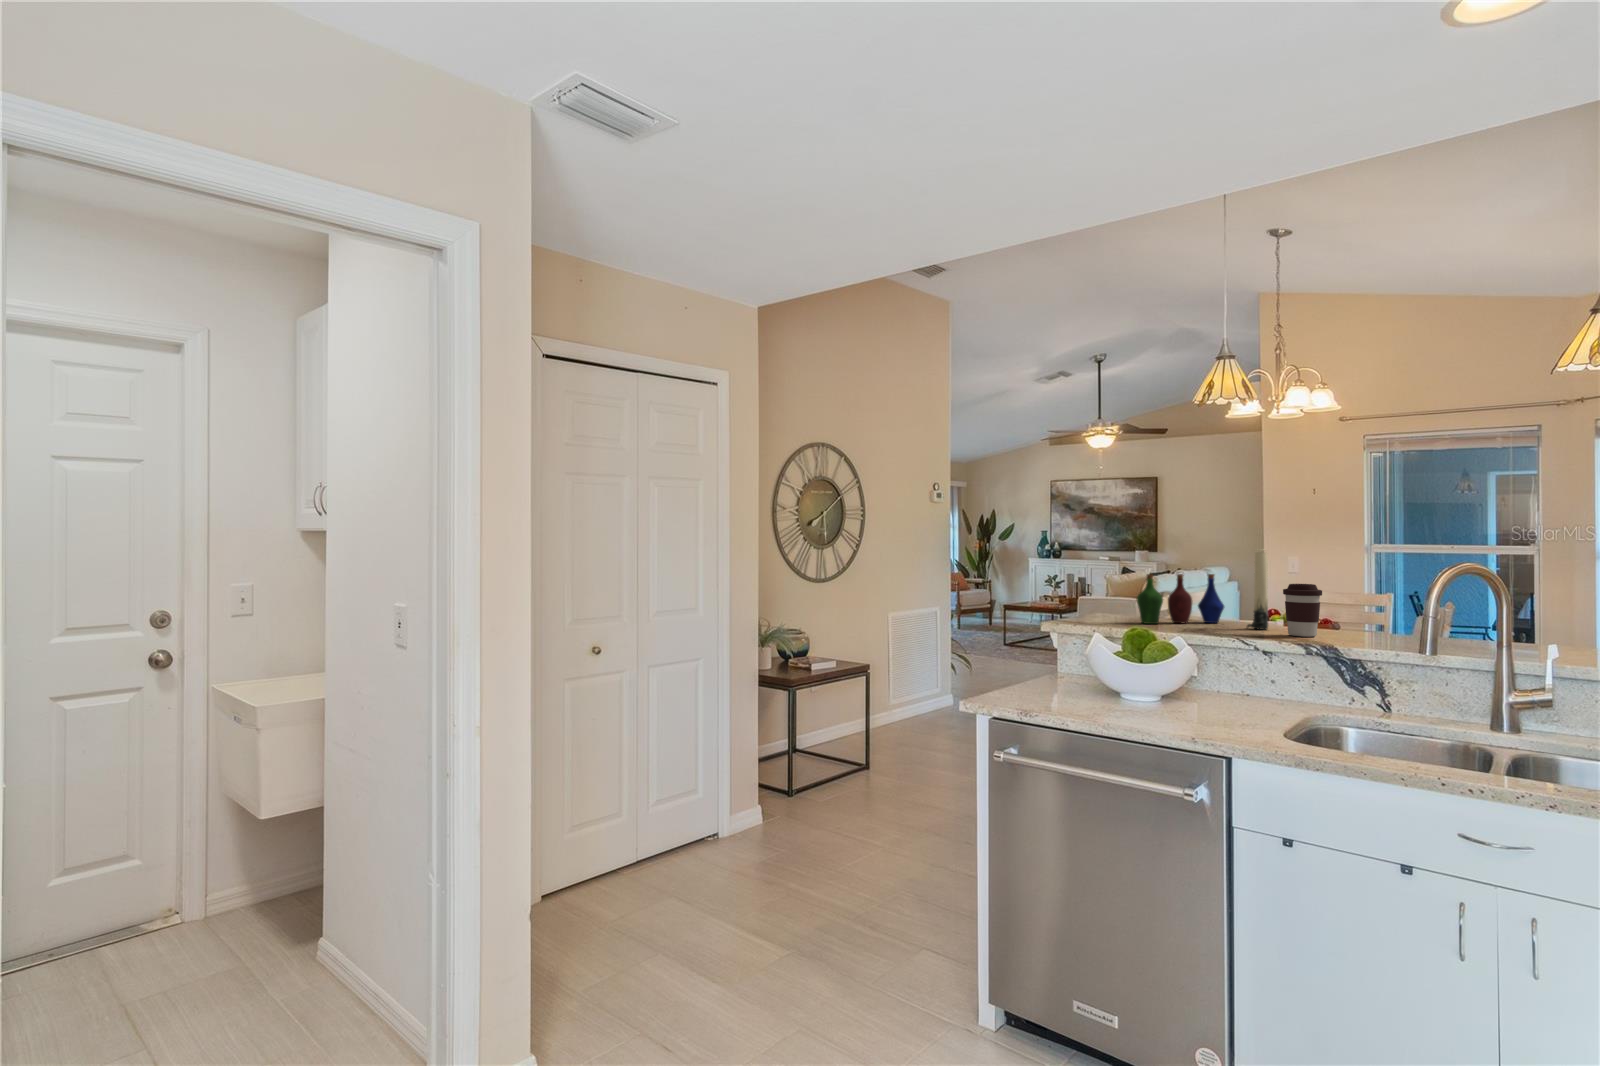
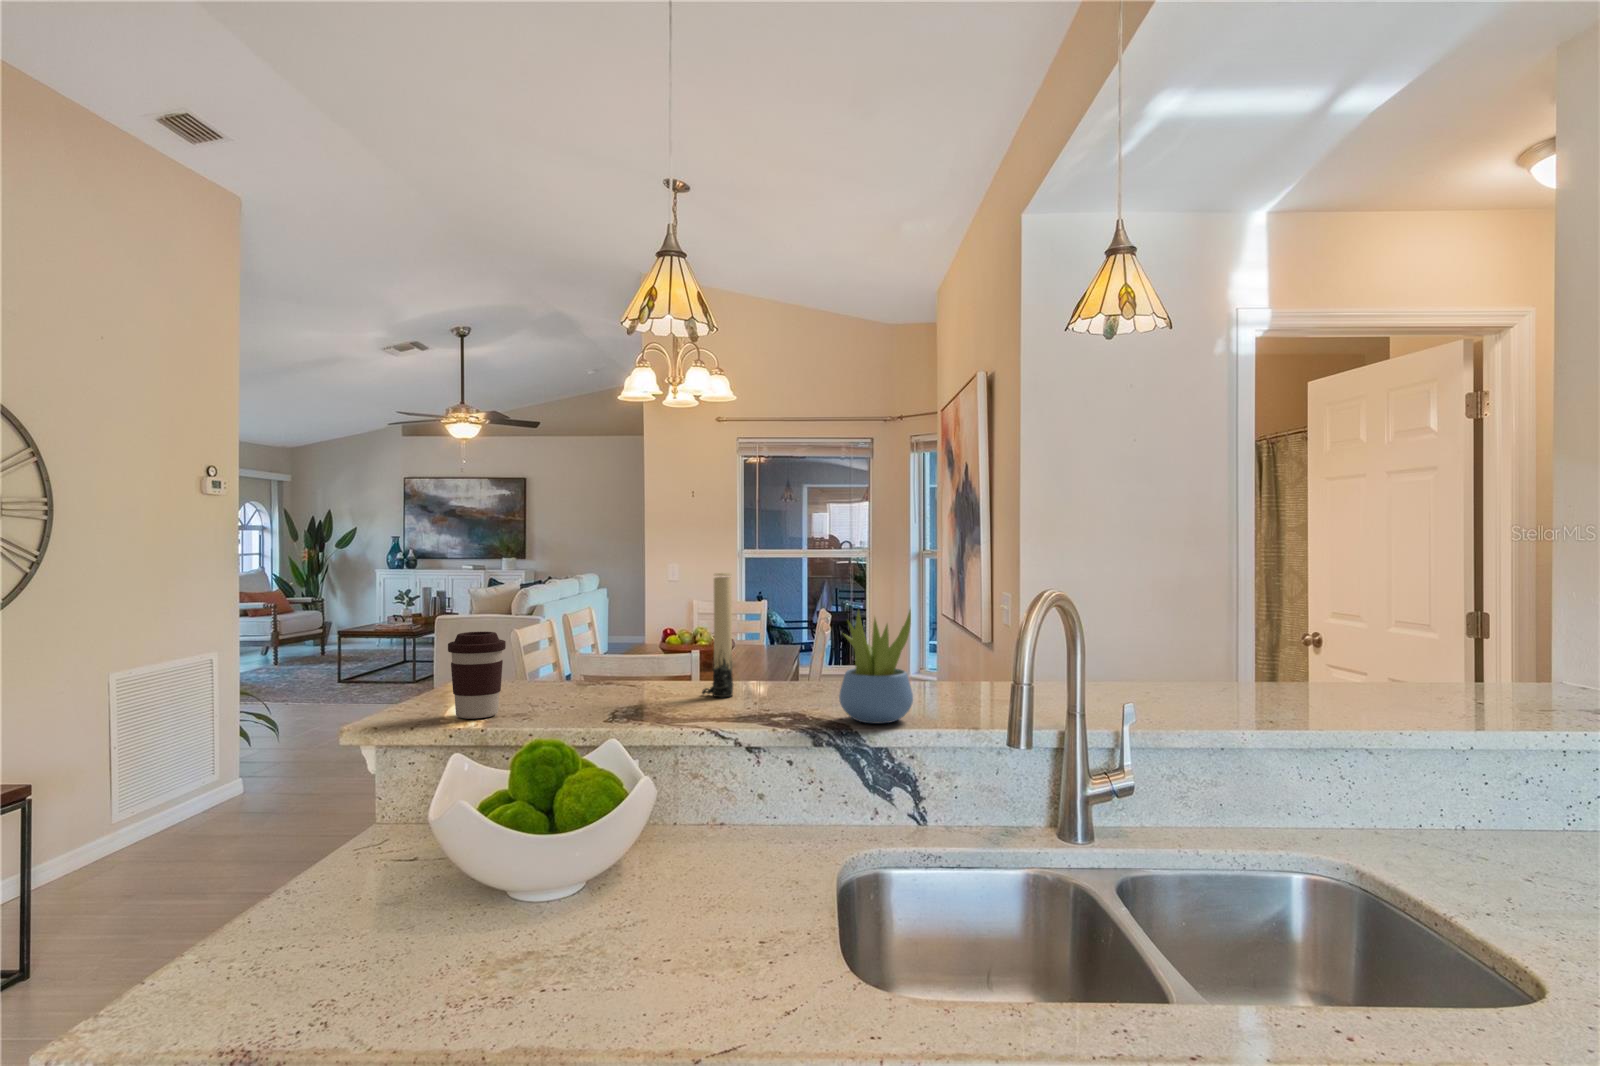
succulent plant: none [1330,570,1387,645] -> present [839,610,913,724]
bottle: present [1137,574,1224,624] -> none [535,611,665,703]
coffee cup: present [1283,584,1322,637] -> present [448,632,506,719]

